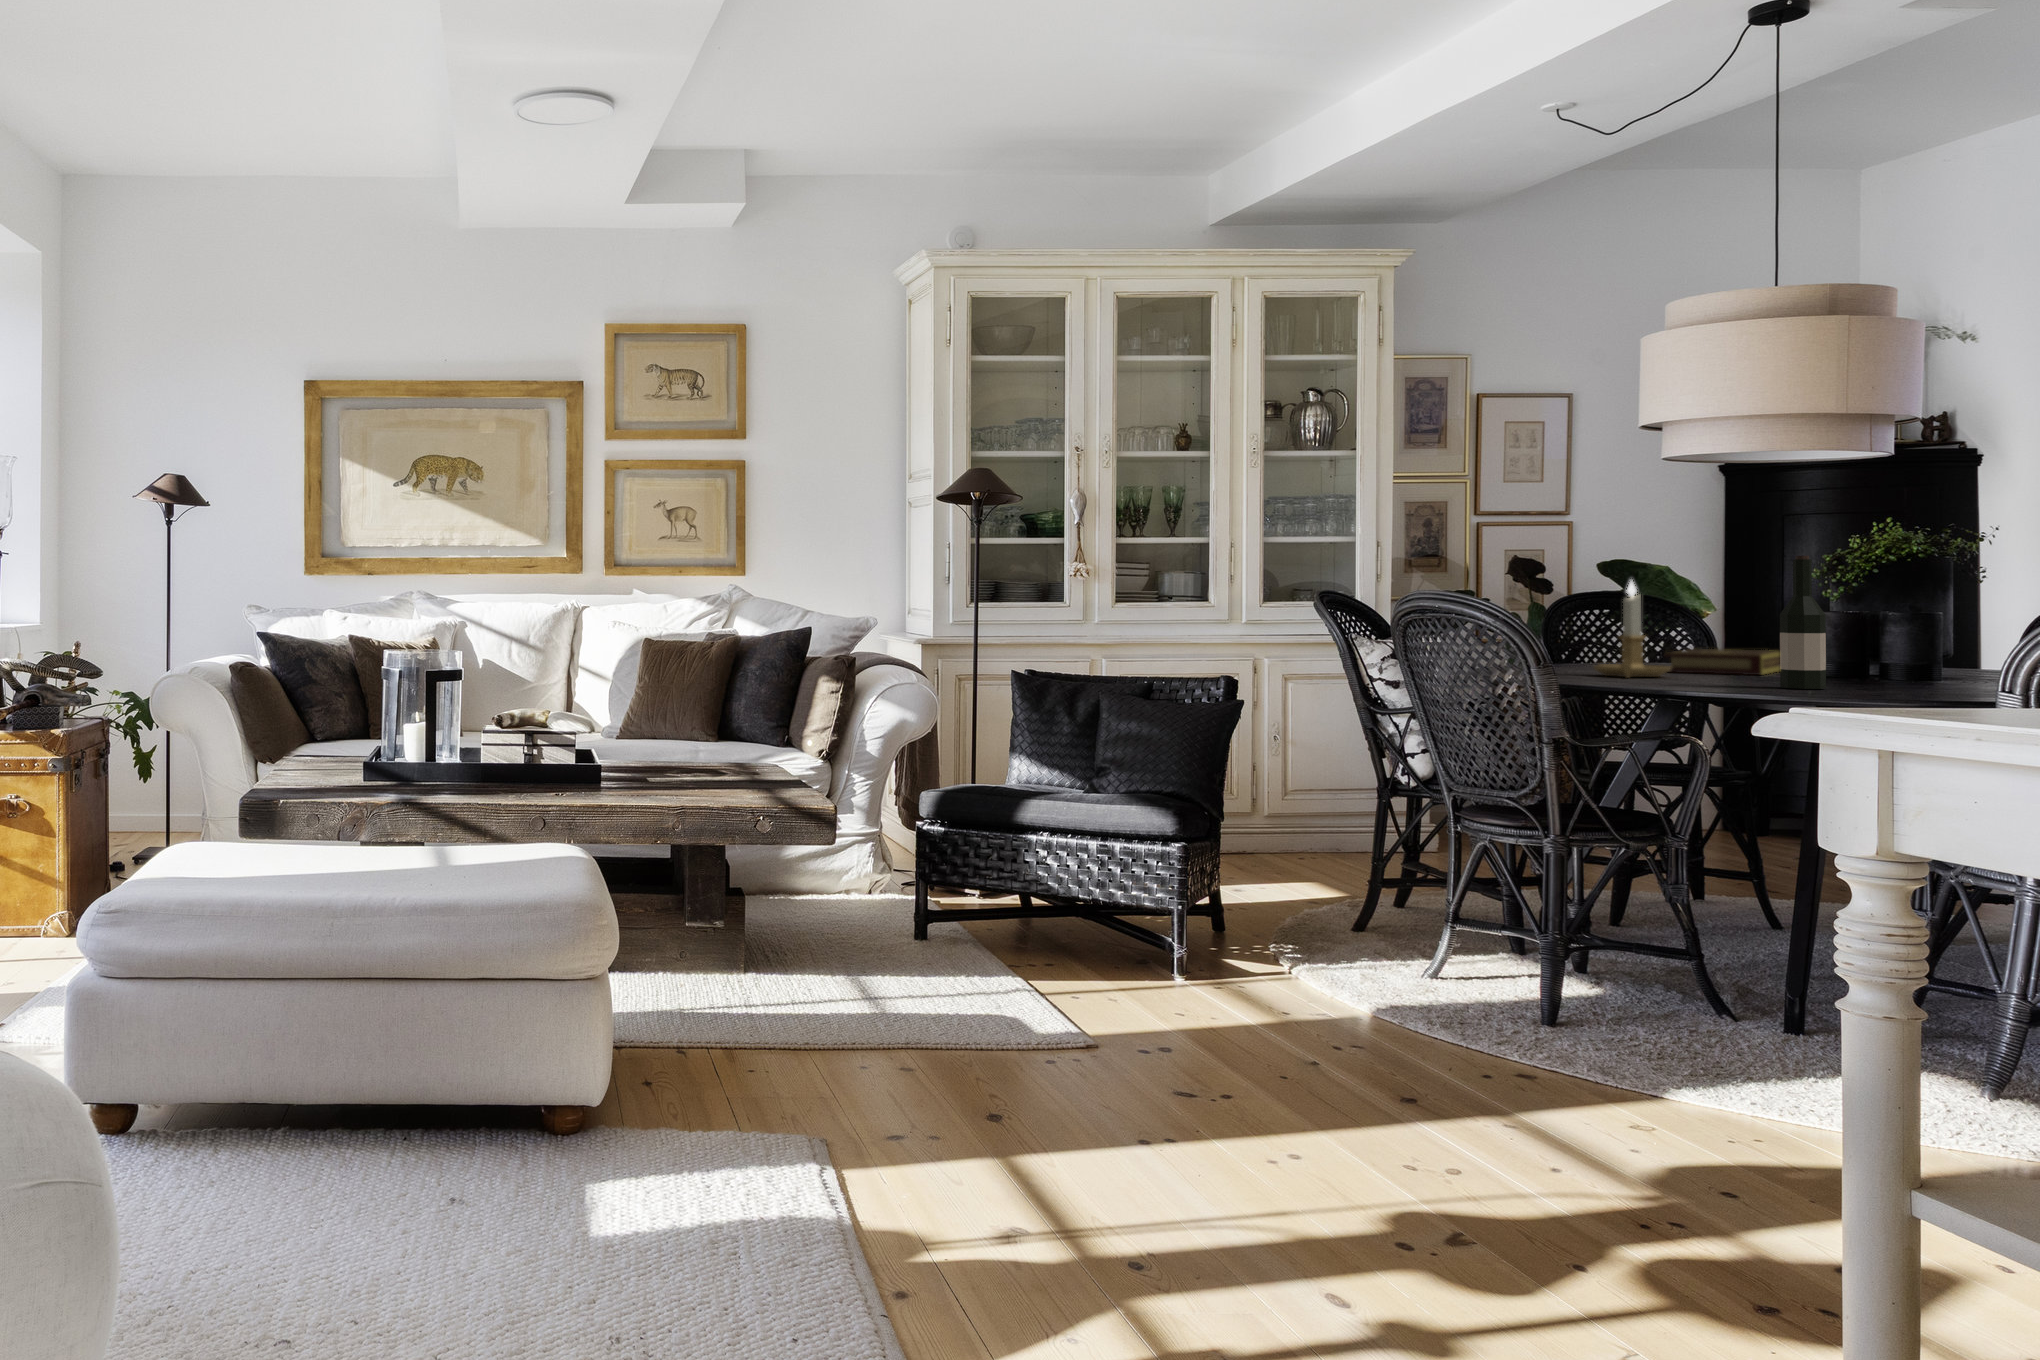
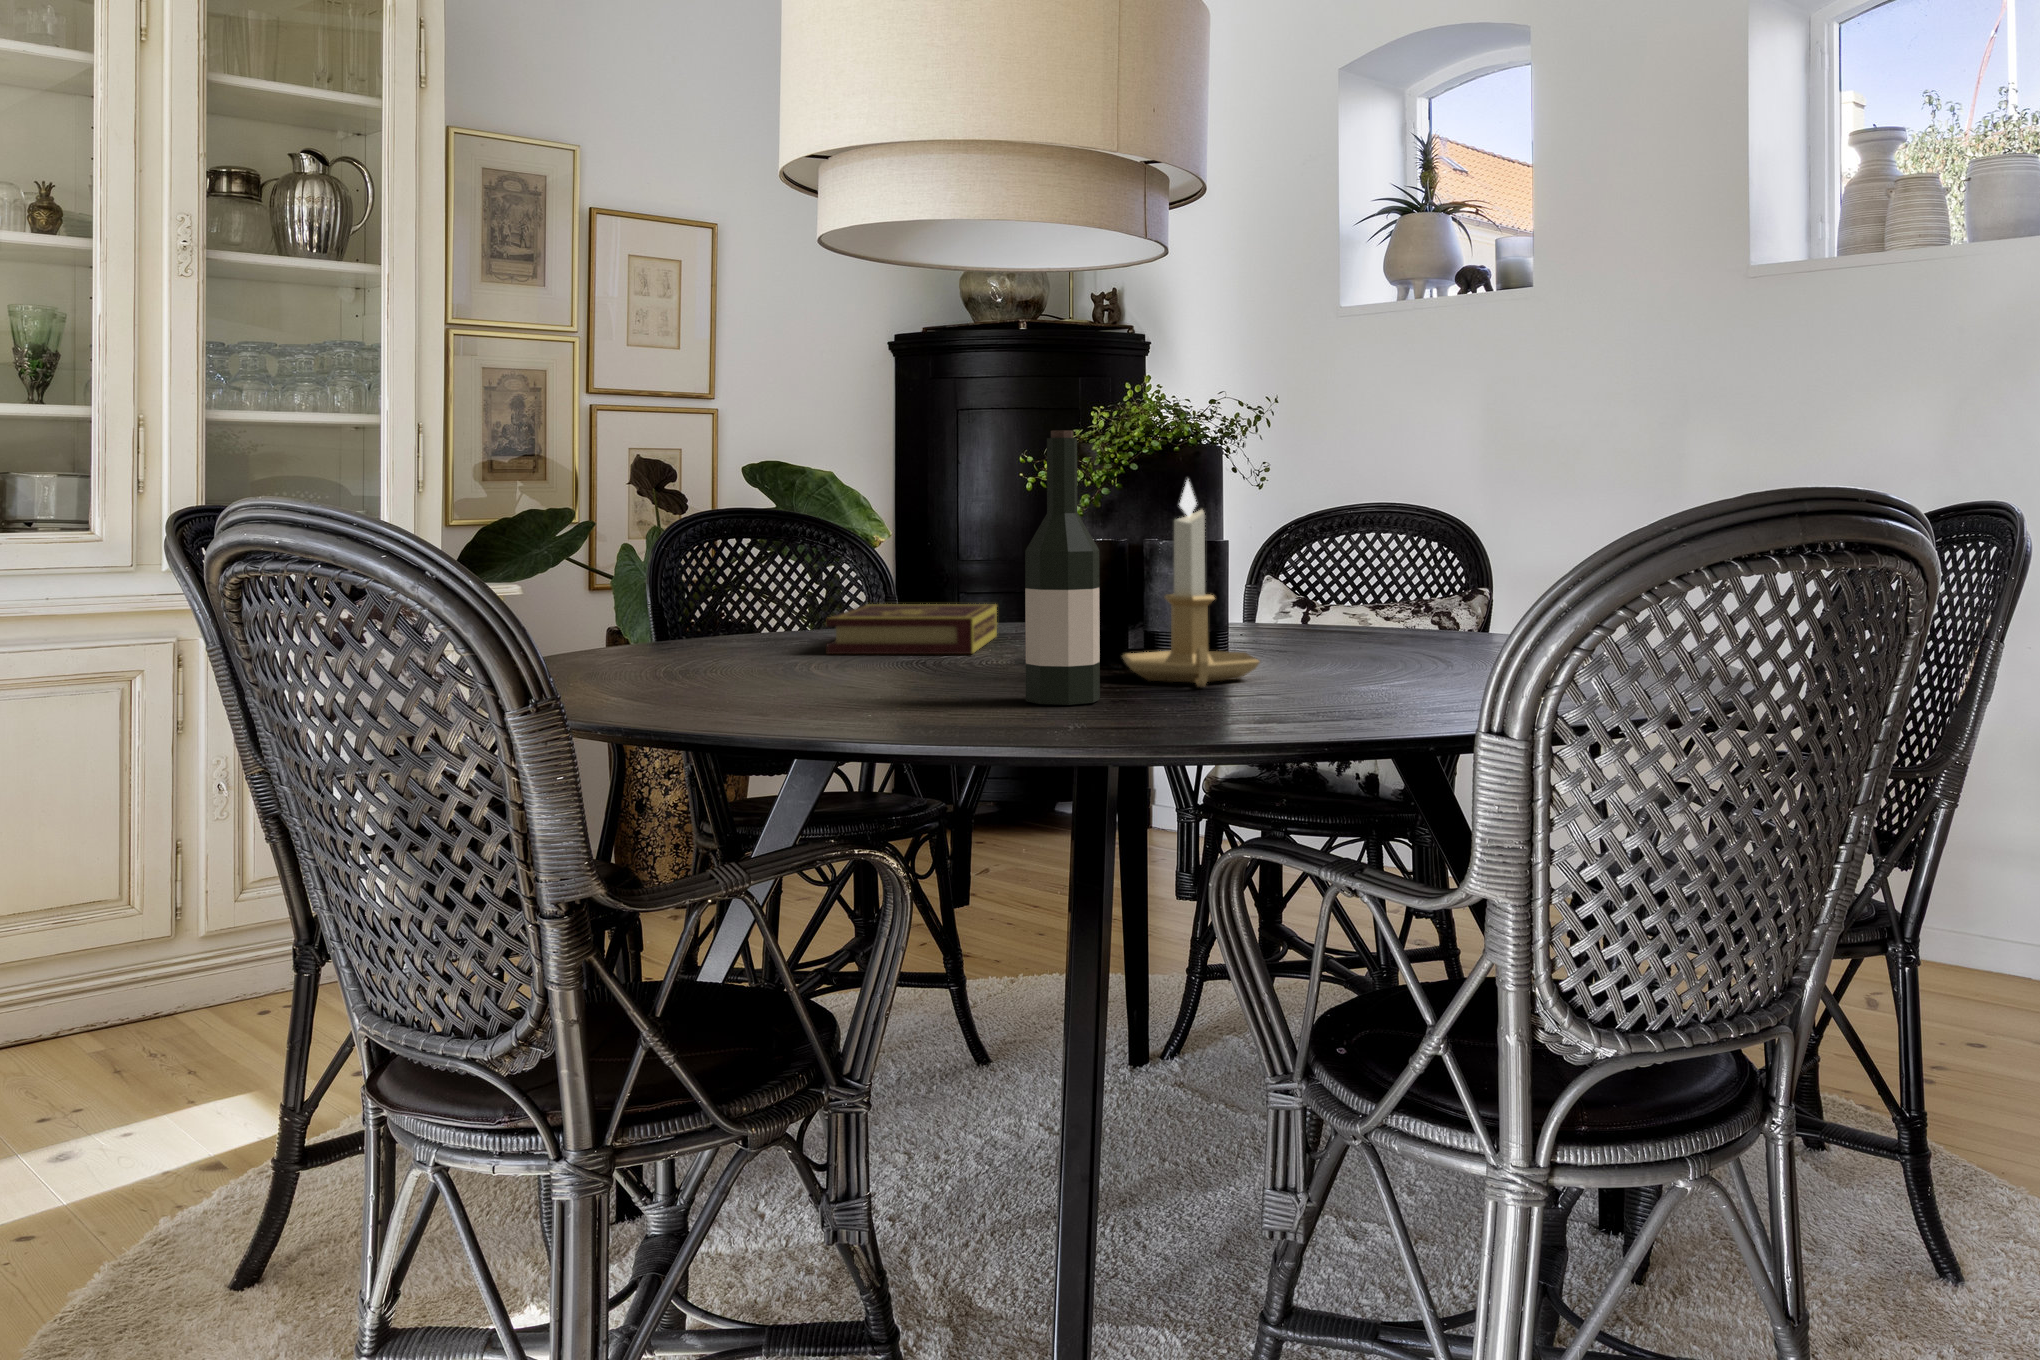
candlestick: present [1594,581,1672,678] -> present [1122,480,1259,687]

